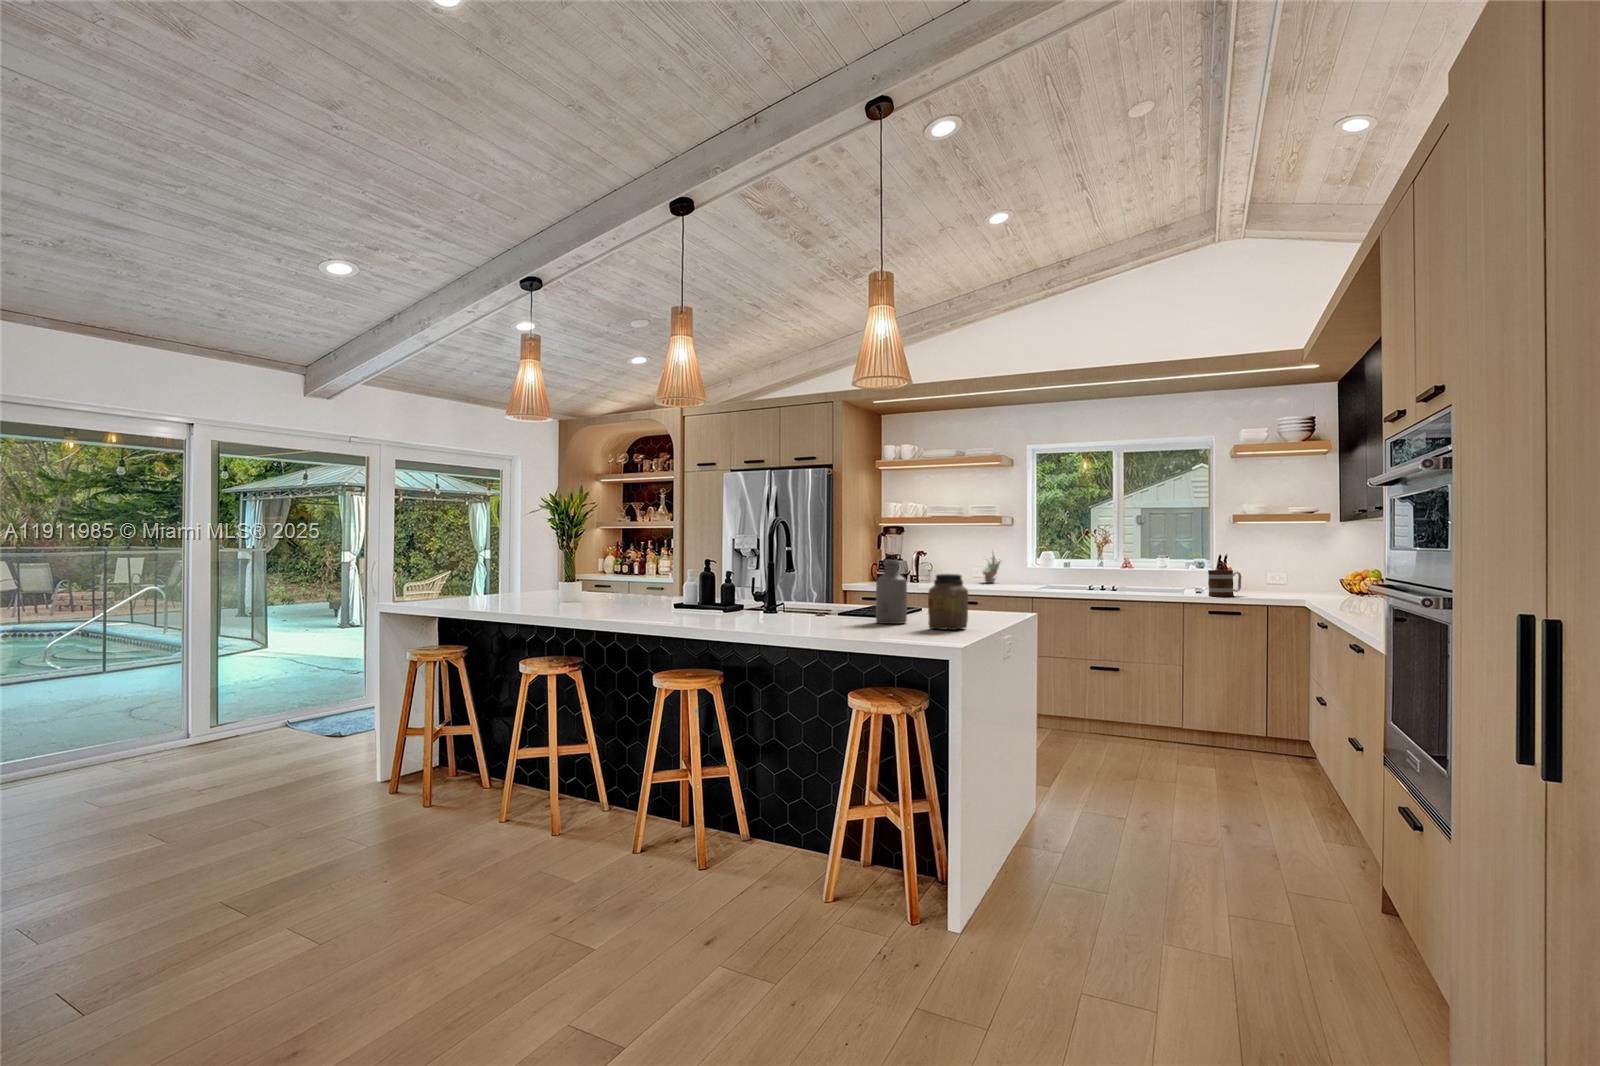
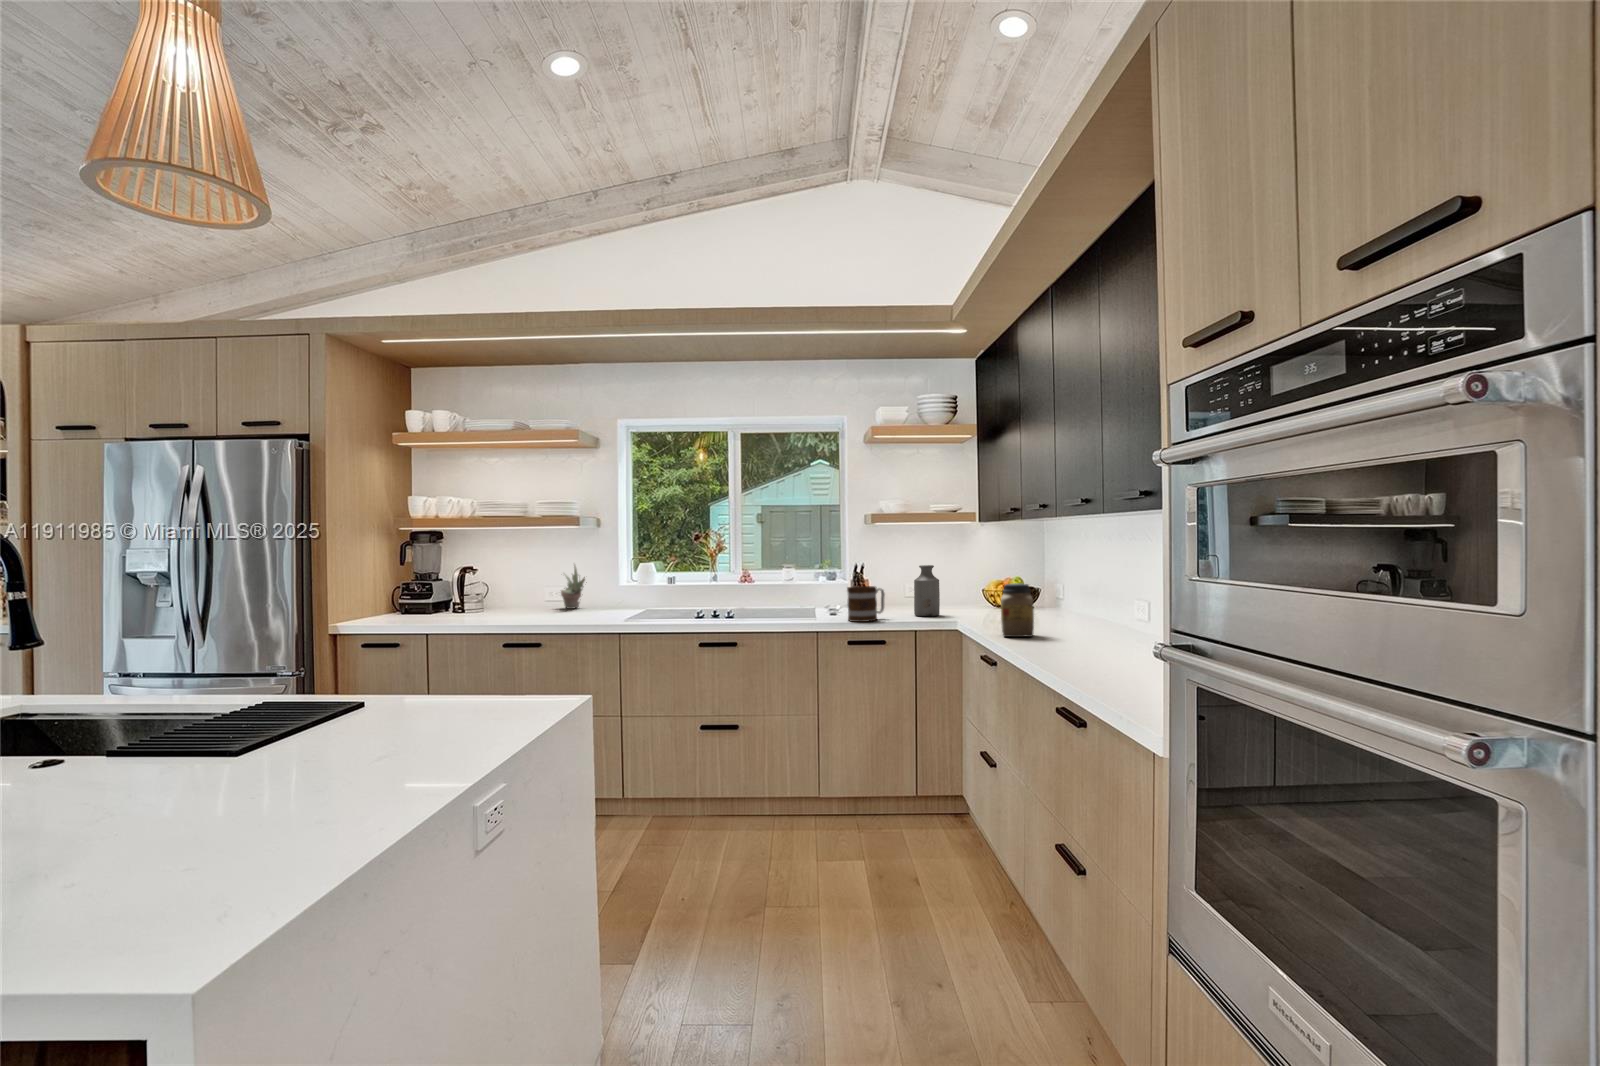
bottle: present [876,562,907,624] -> present [914,565,940,616]
jar: present [928,574,968,630] -> present [1001,583,1034,637]

